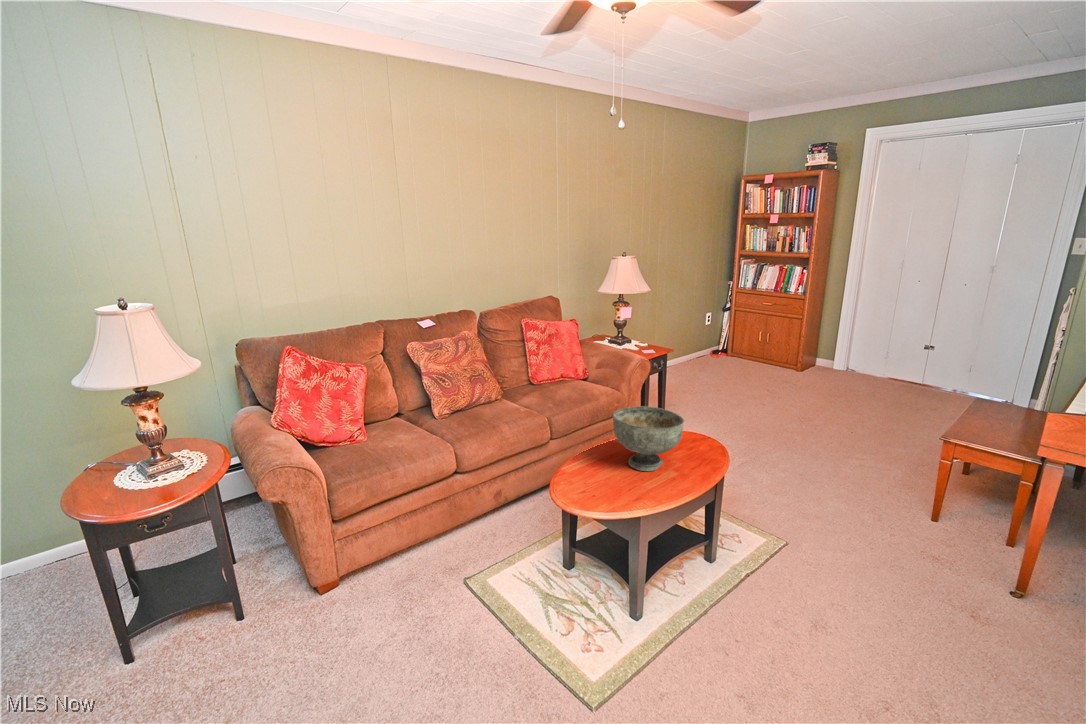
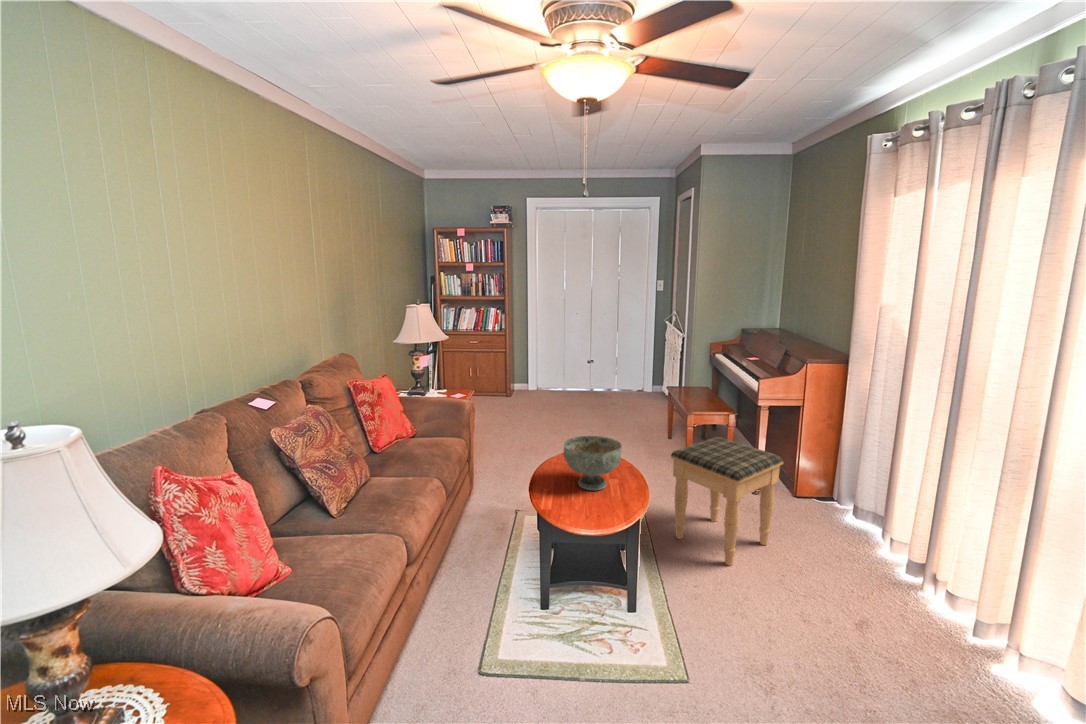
footstool: none [797,466,984,665] -> present [671,437,783,566]

